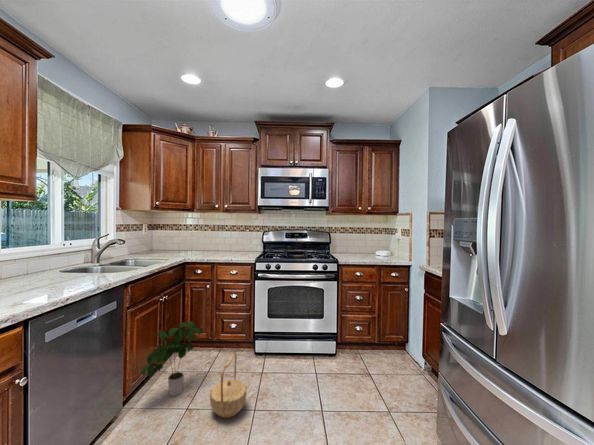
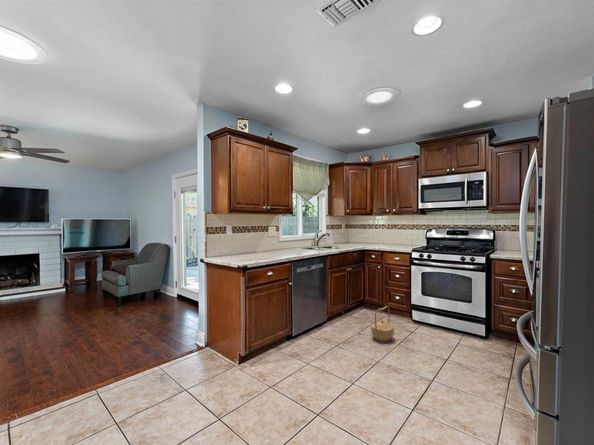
potted plant: present [142,321,202,396] -> none [337,284,372,326]

